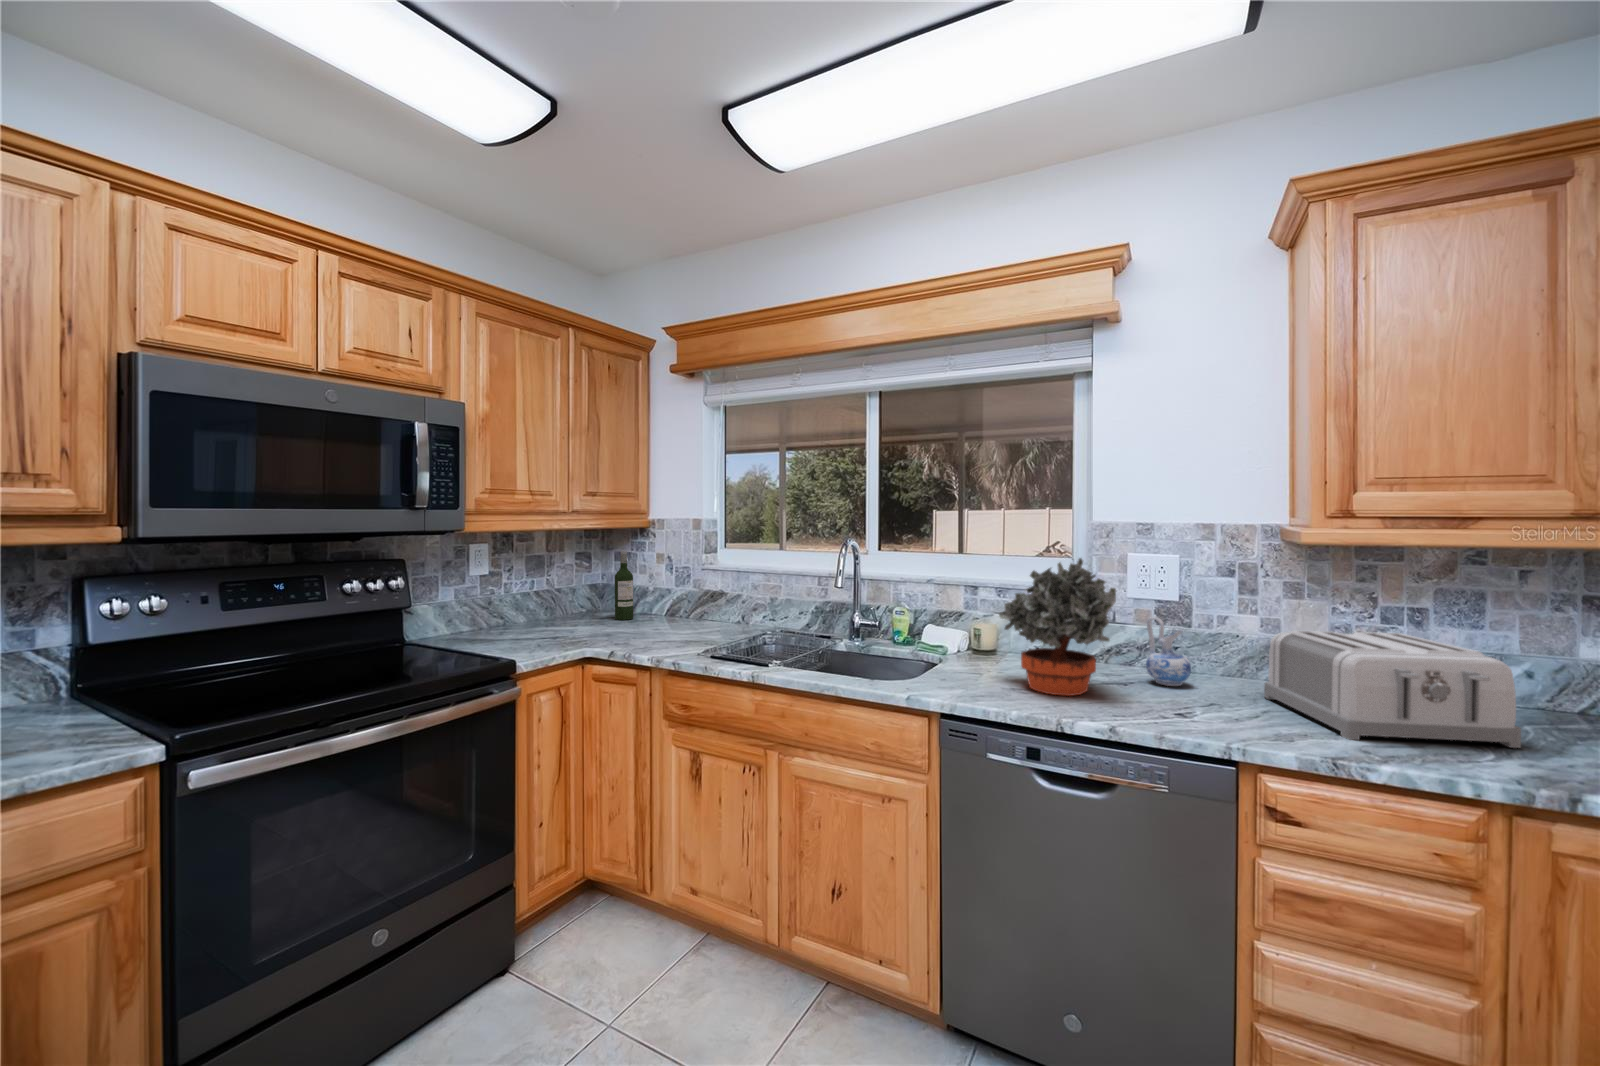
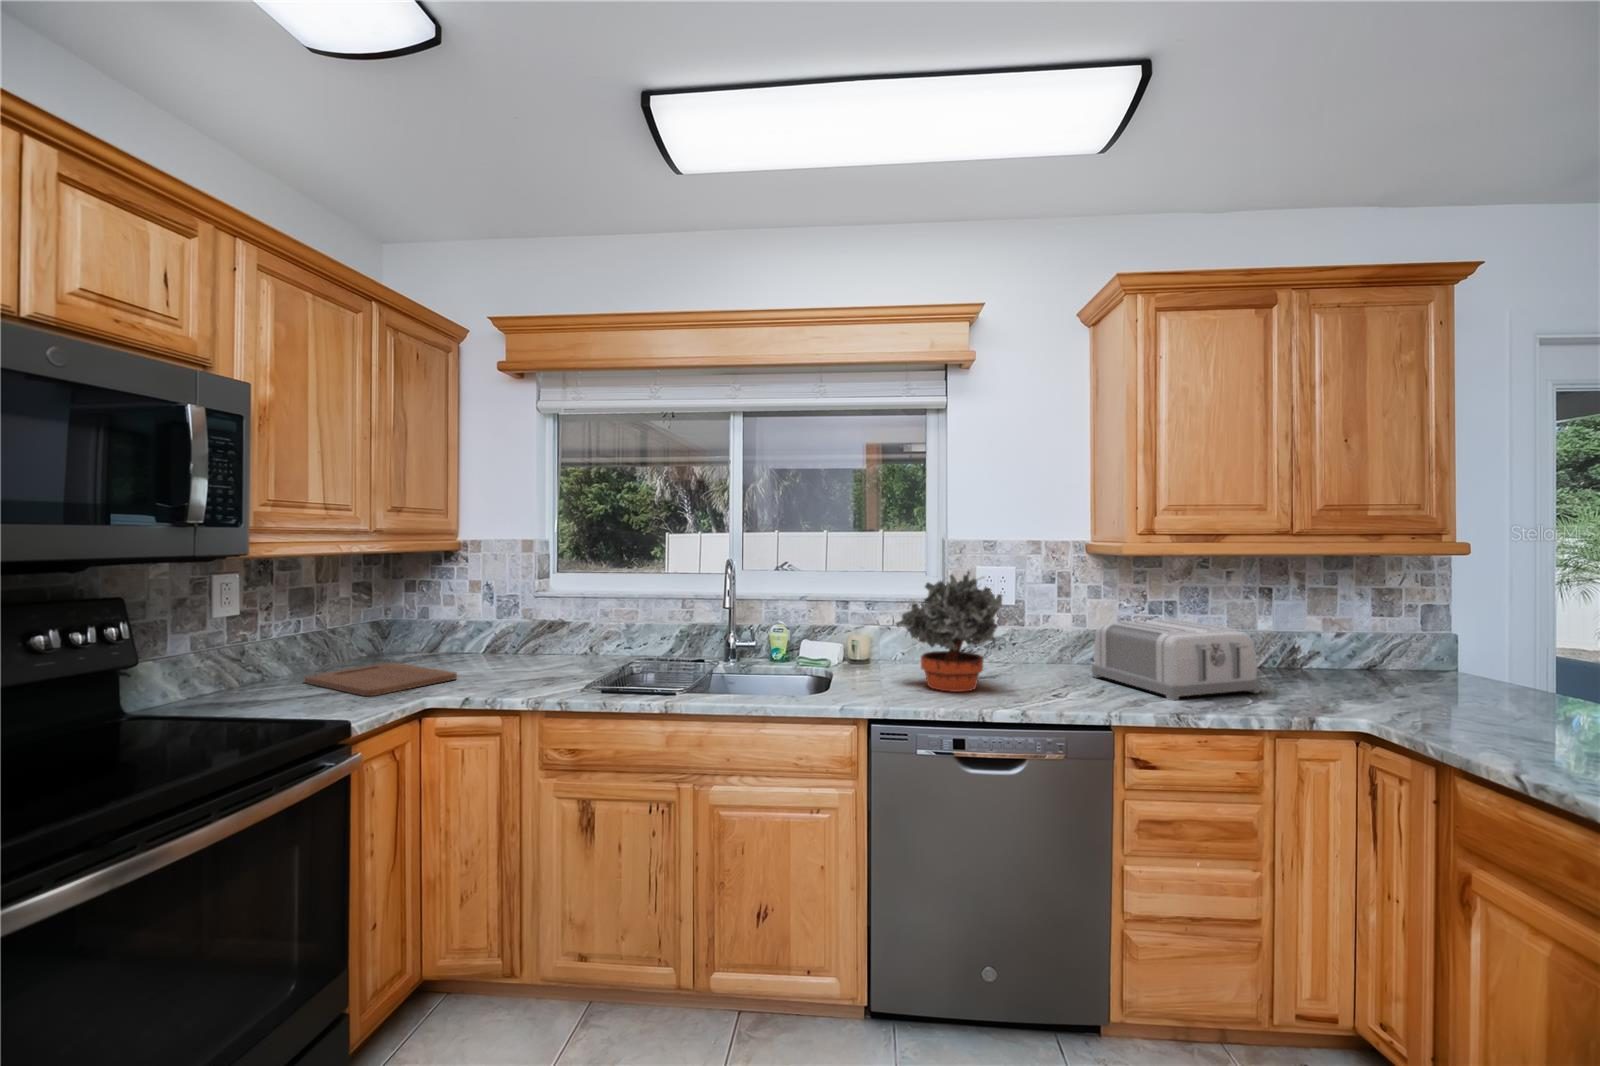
wine bottle: present [615,551,633,620] -> none [420,577,445,661]
ceramic pitcher: present [1146,617,1191,686] -> none [1004,618,1039,675]
cutting board: none [526,619,622,643] -> present [305,662,457,696]

